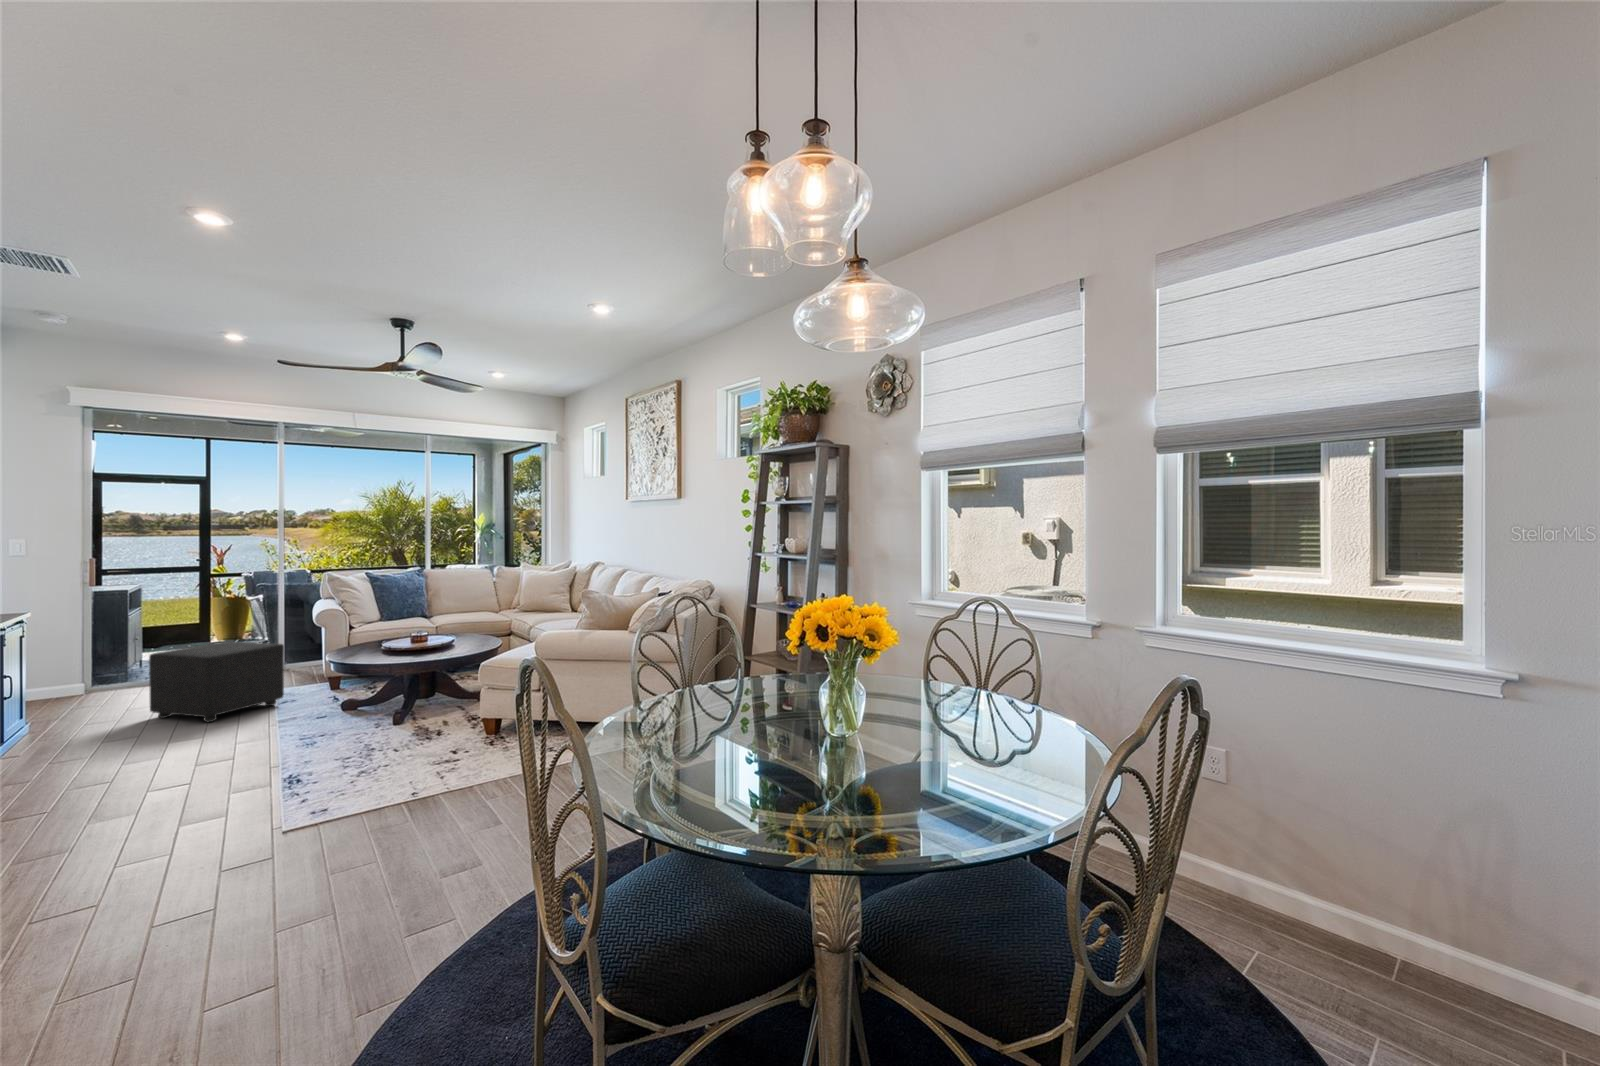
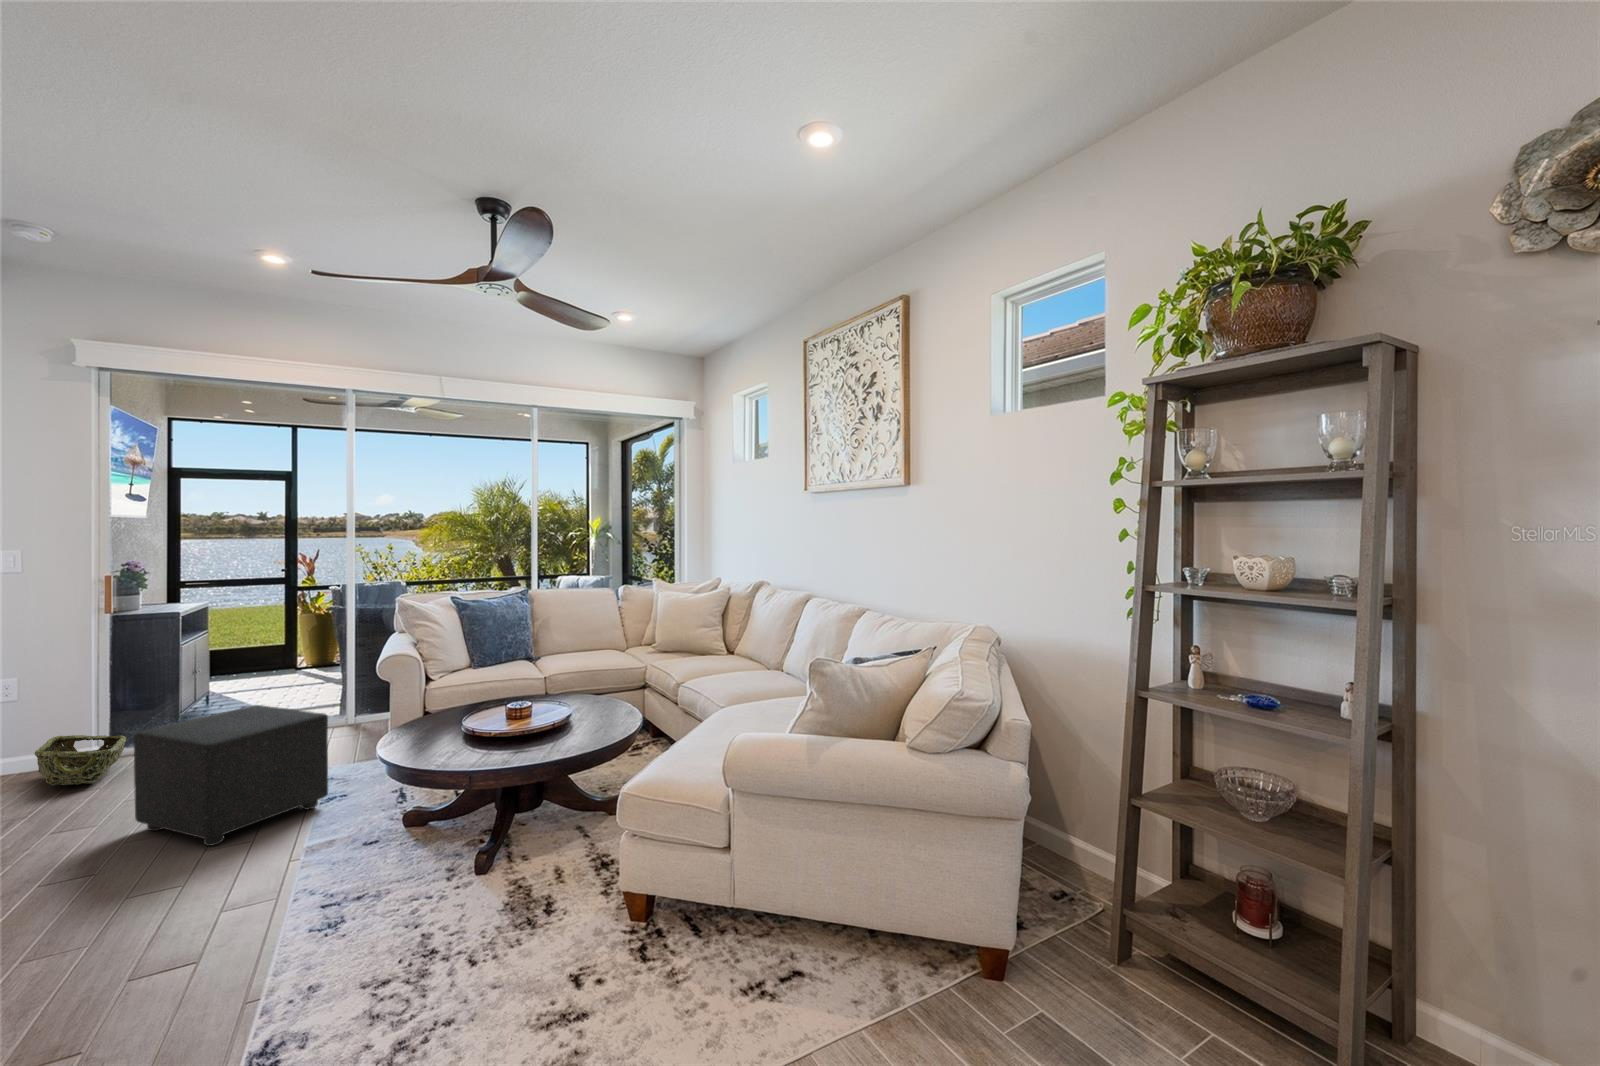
woven basket: none [57,669,118,701] -> present [35,735,126,785]

